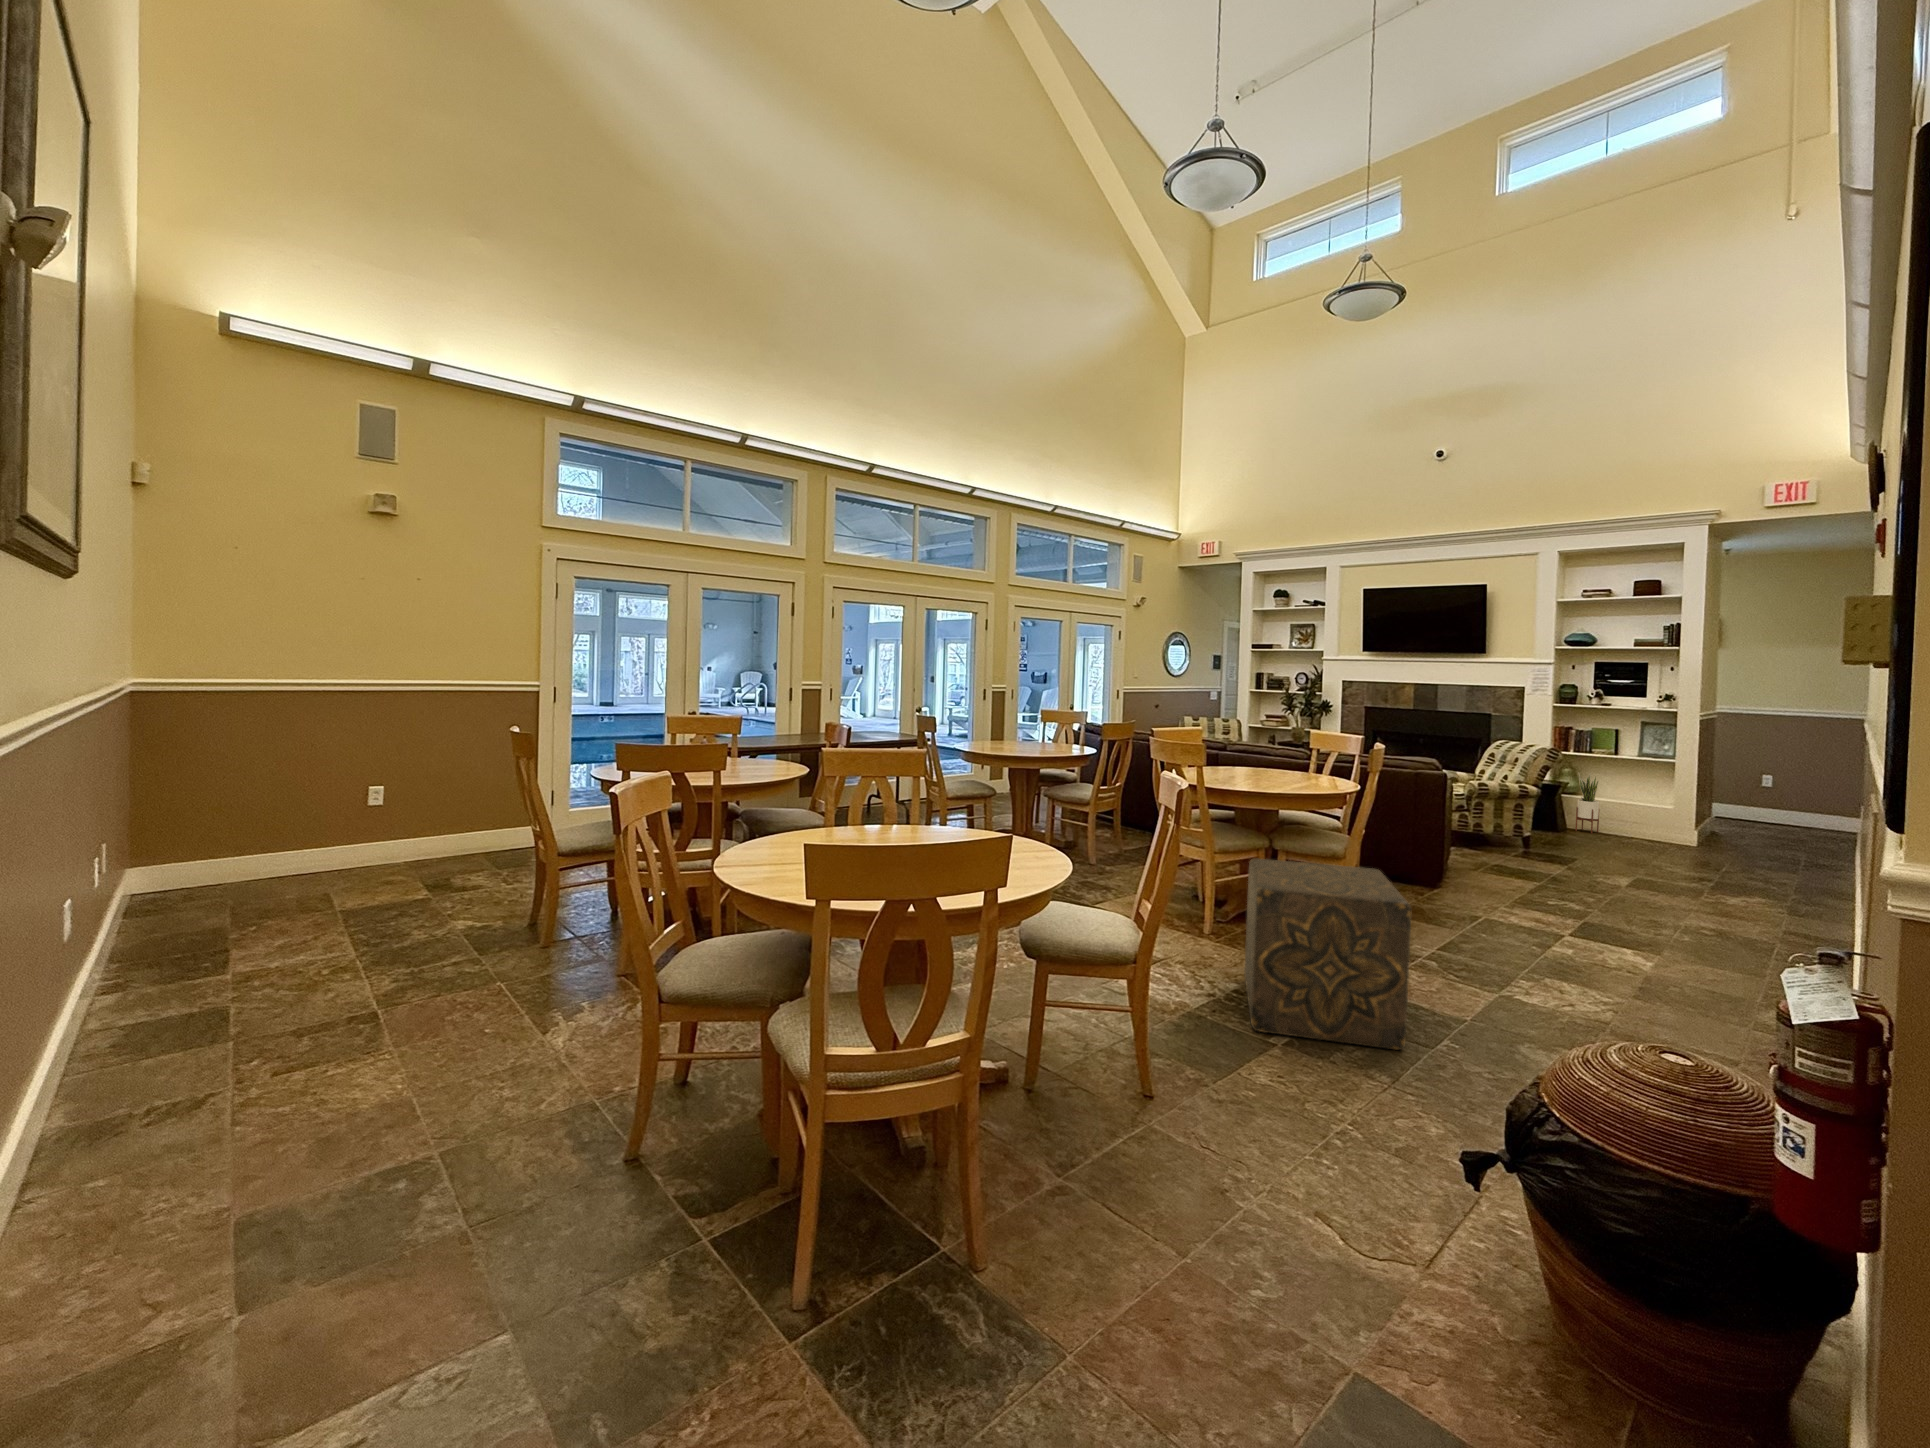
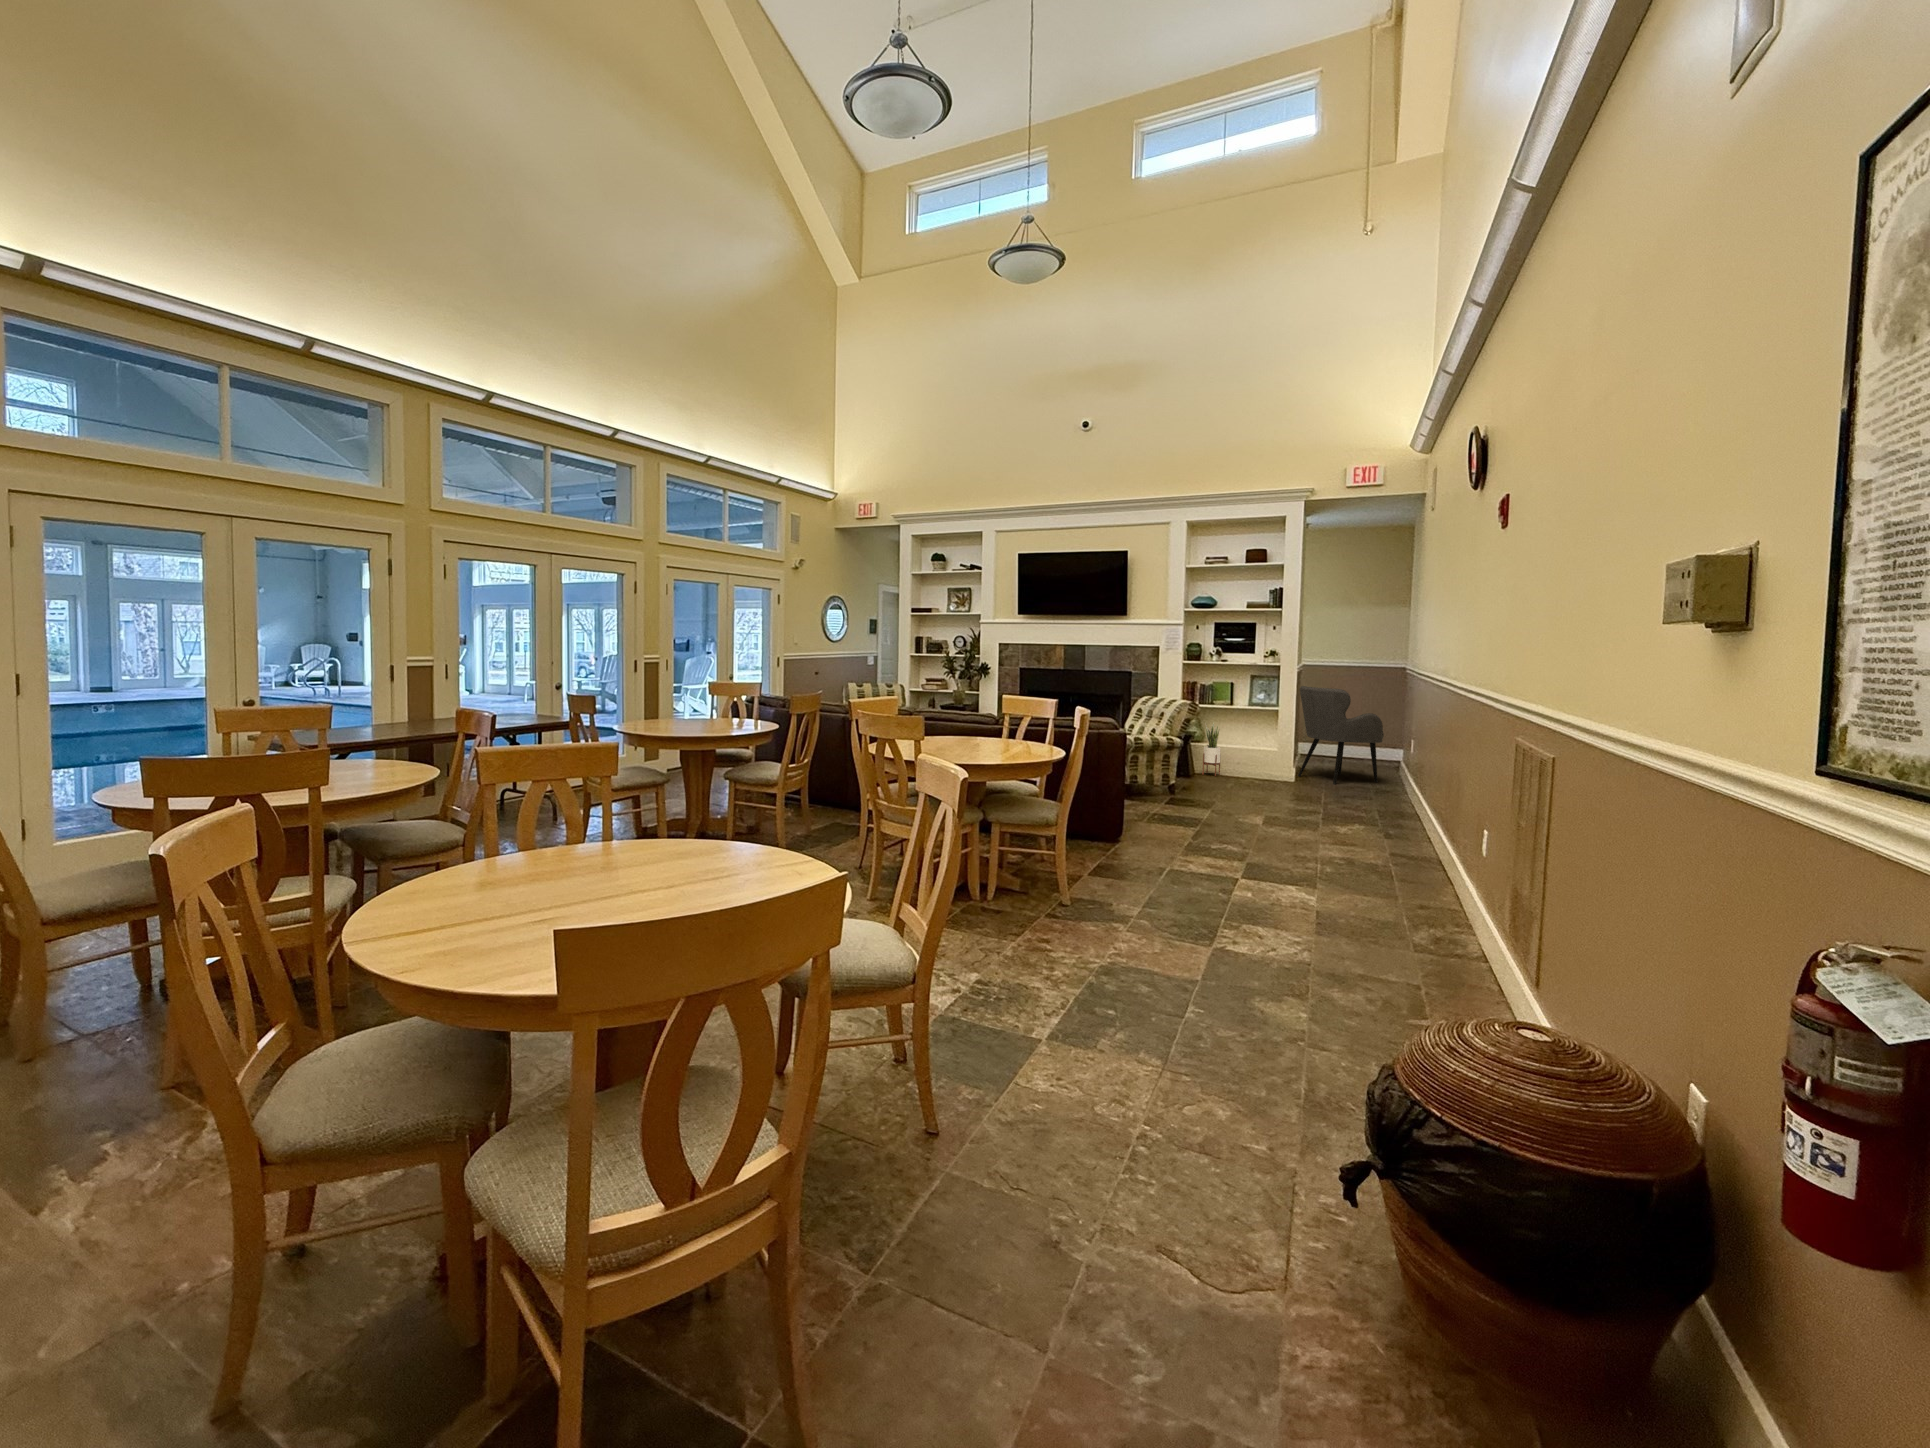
armchair: none [1705,736,1827,856] -> present [1298,686,1384,784]
ottoman: present [1244,858,1411,1050] -> none [985,839,1167,1028]

